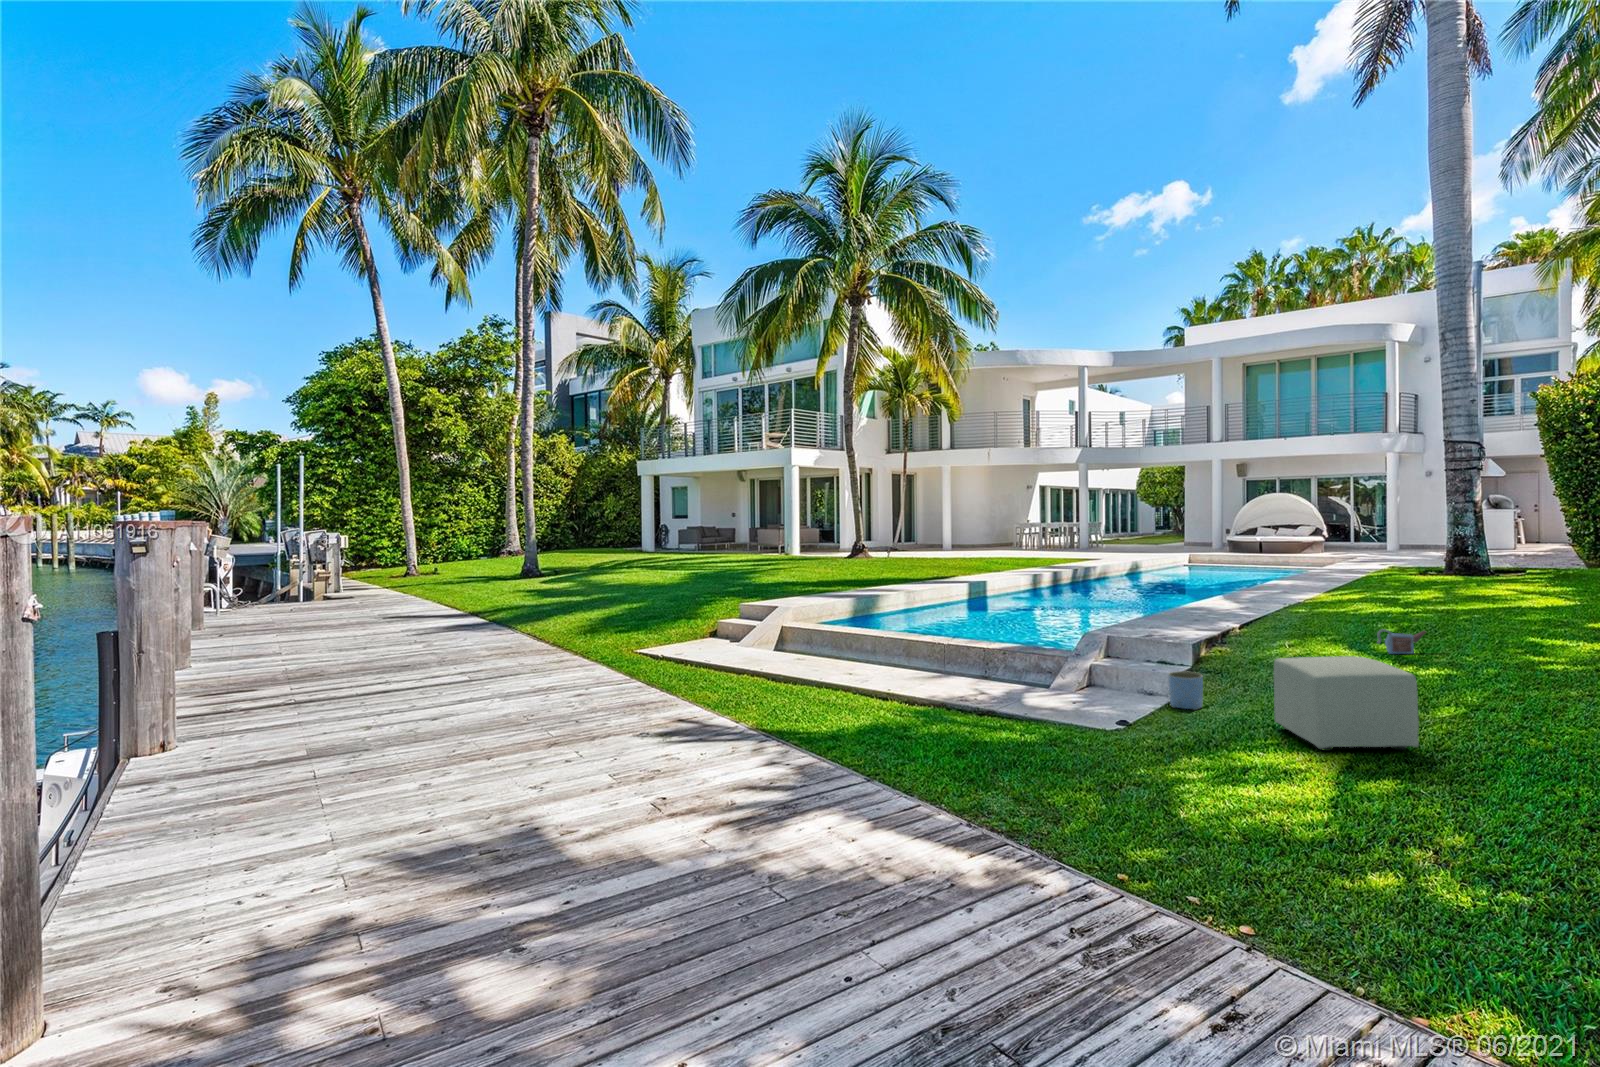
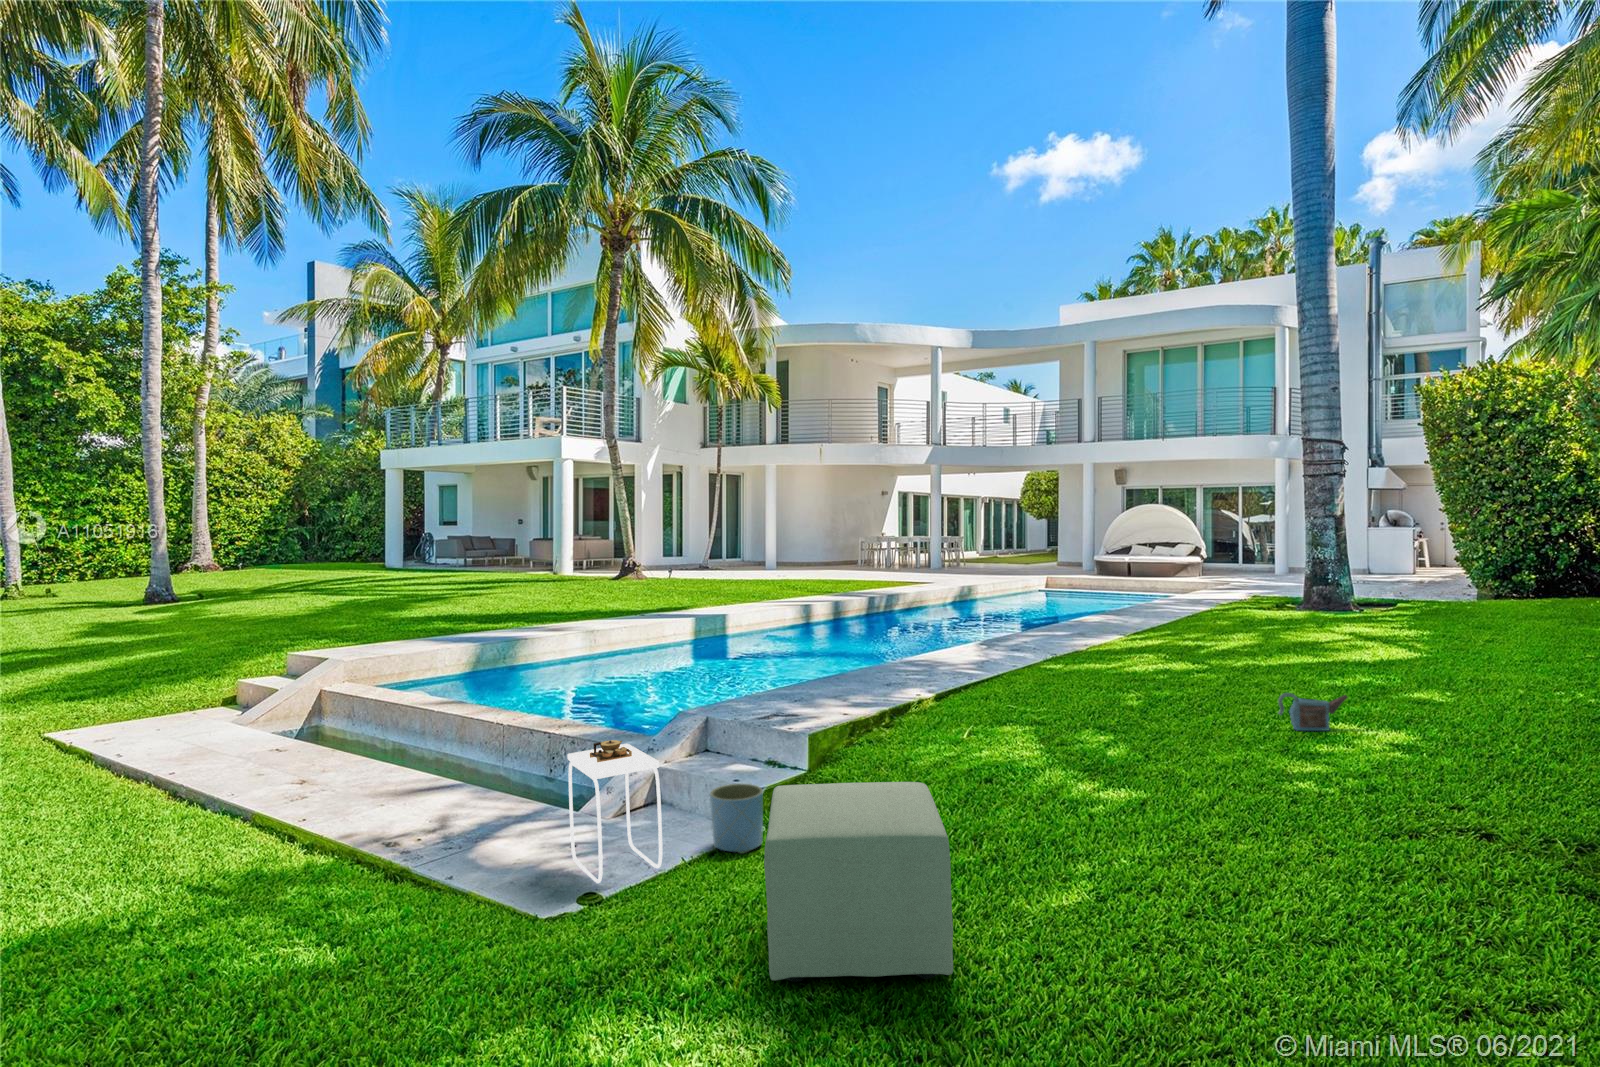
watering can: present [1377,629,1426,654] -> present [1278,693,1348,731]
side table: none [1095,642,1164,720] -> present [568,740,662,883]

